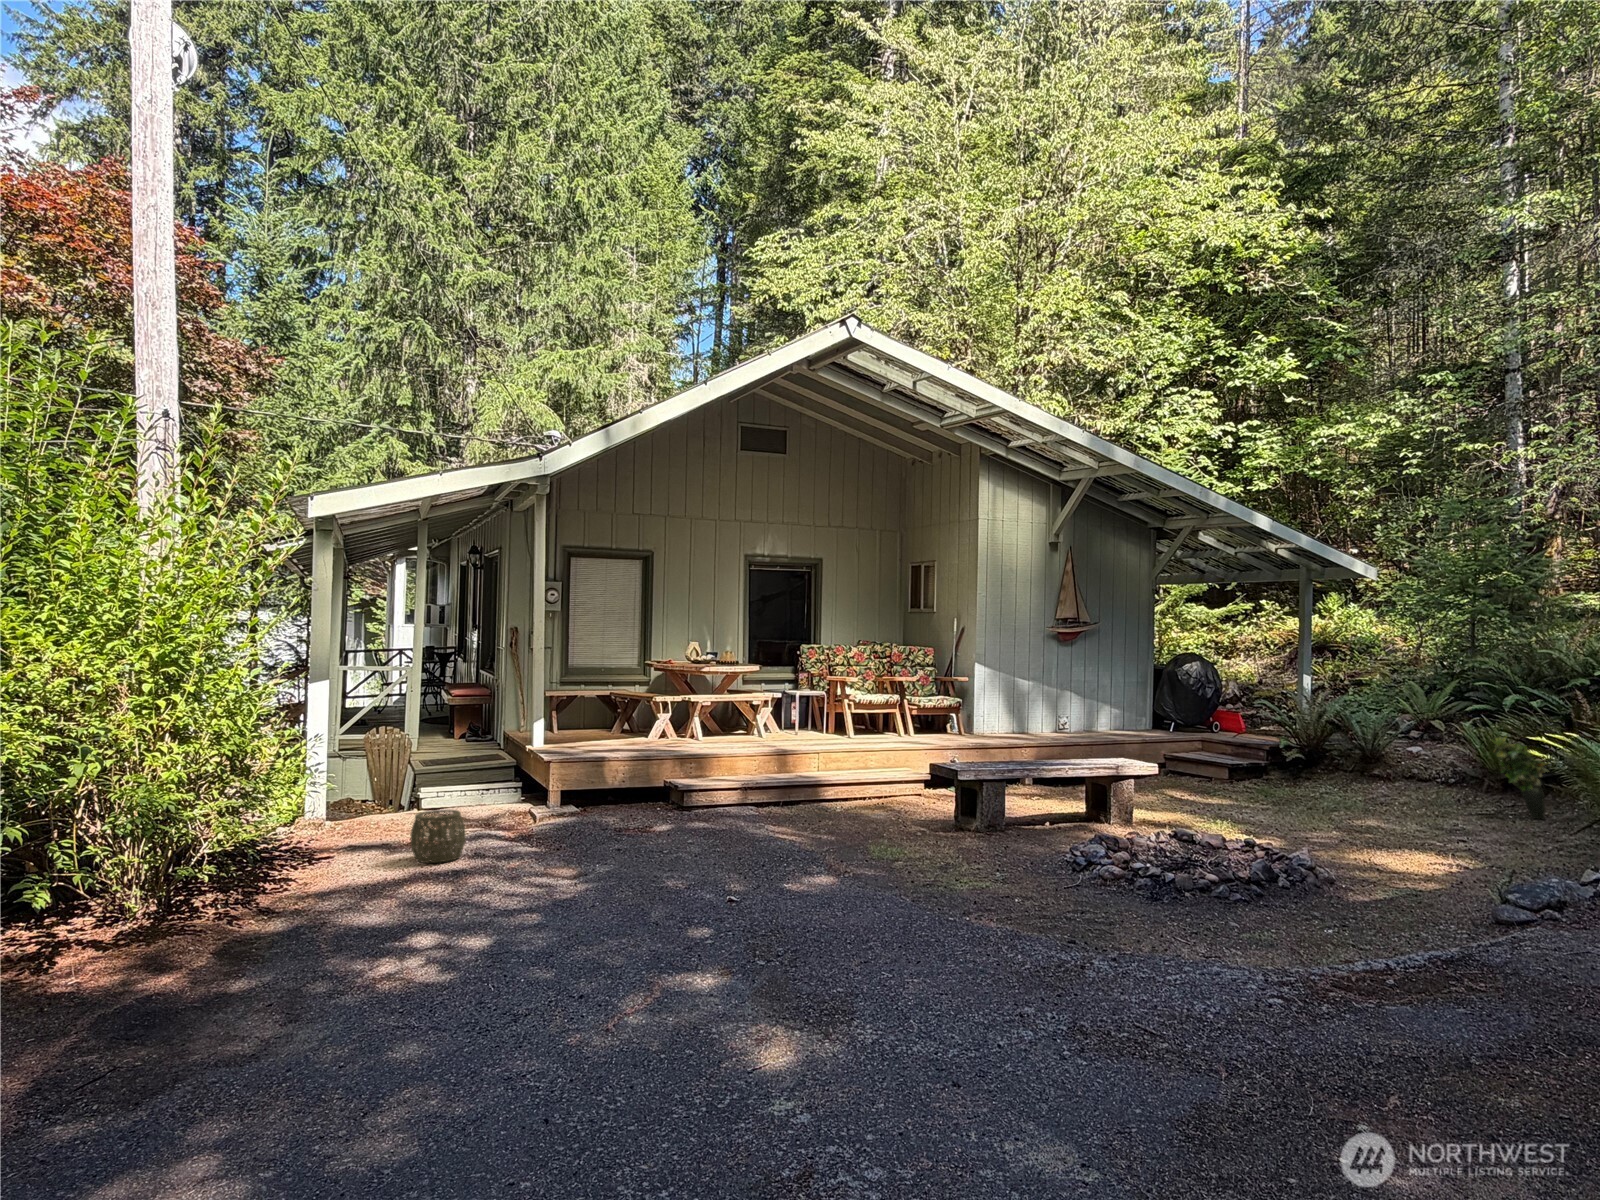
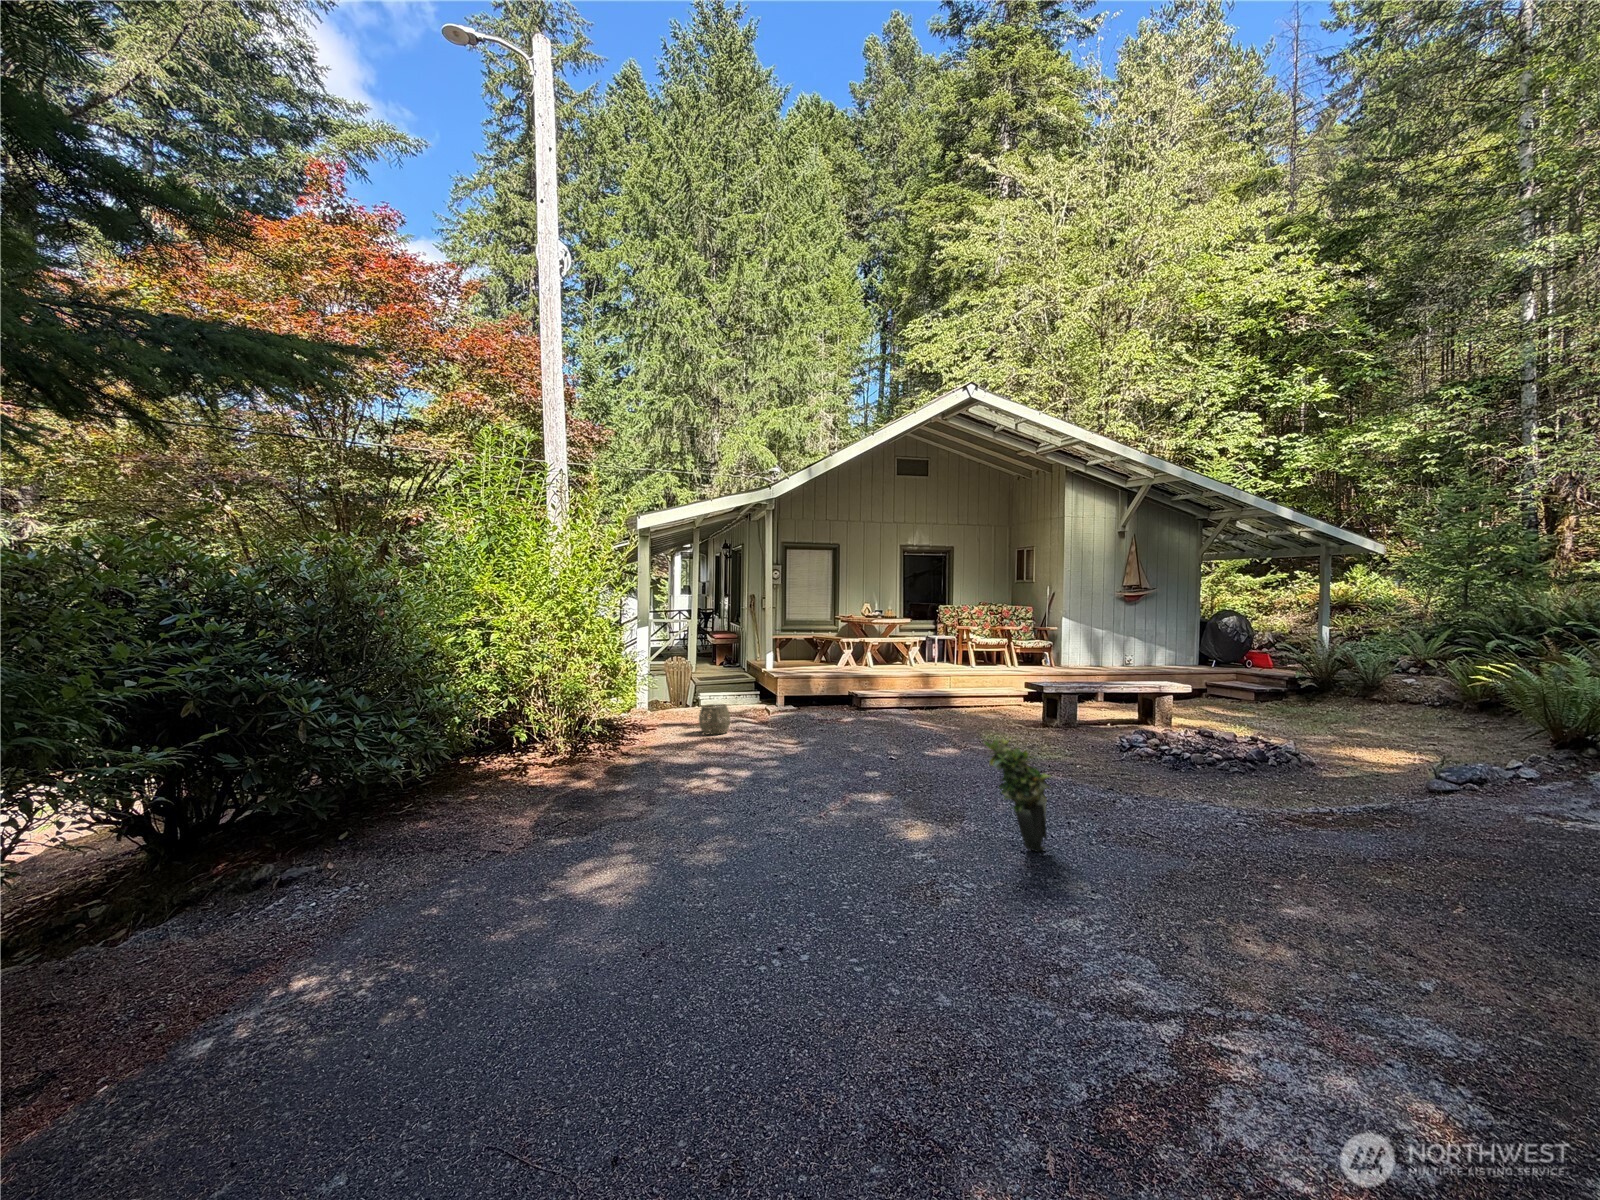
potted plant: present [1492,737,1549,819] -> present [984,739,1051,852]

